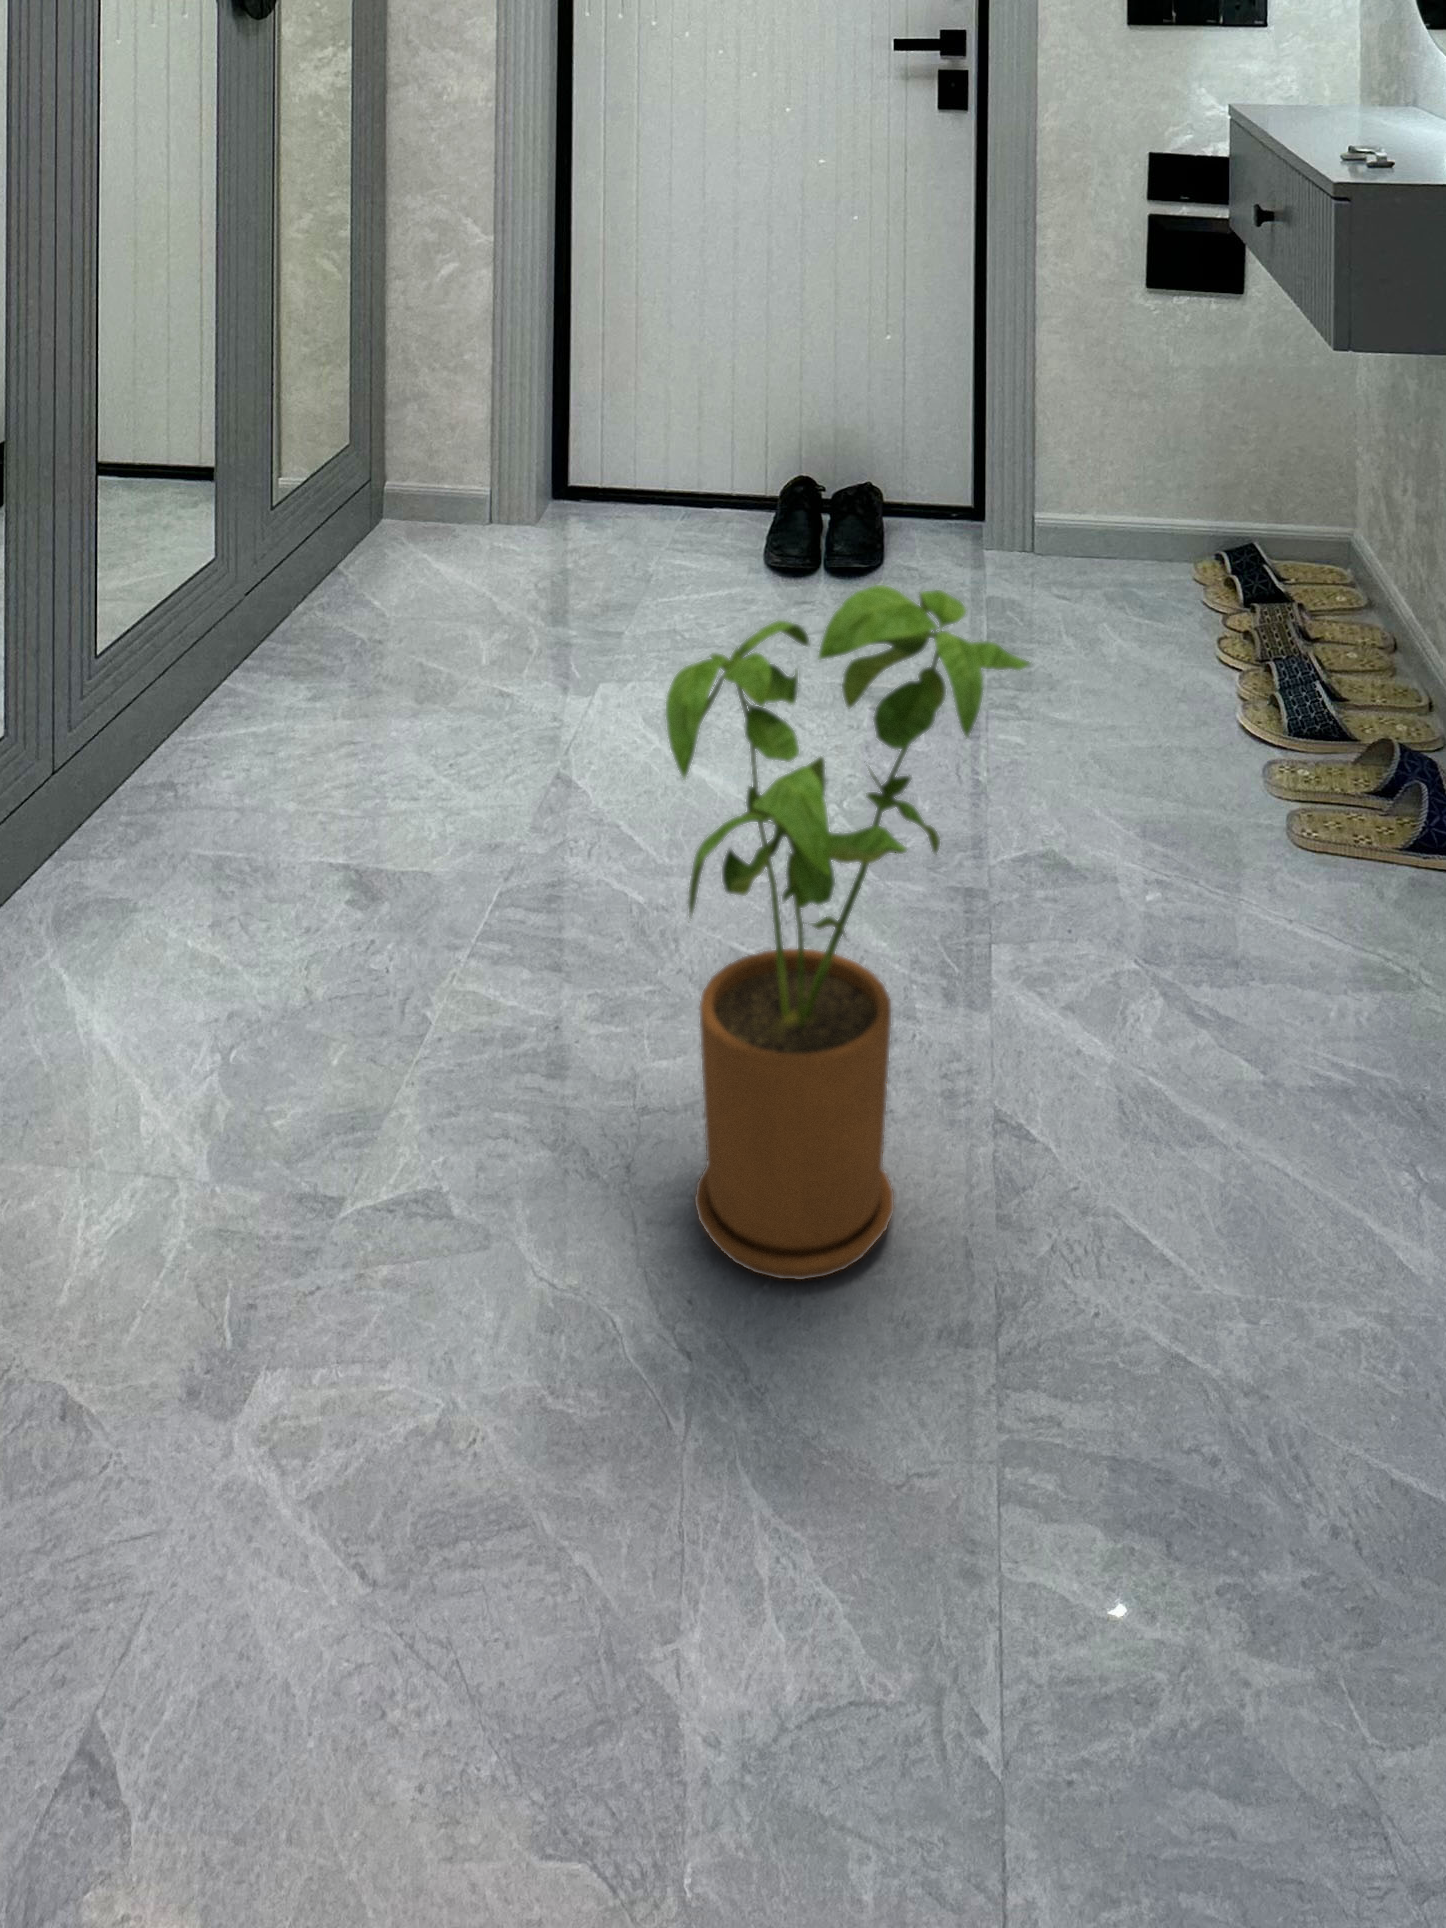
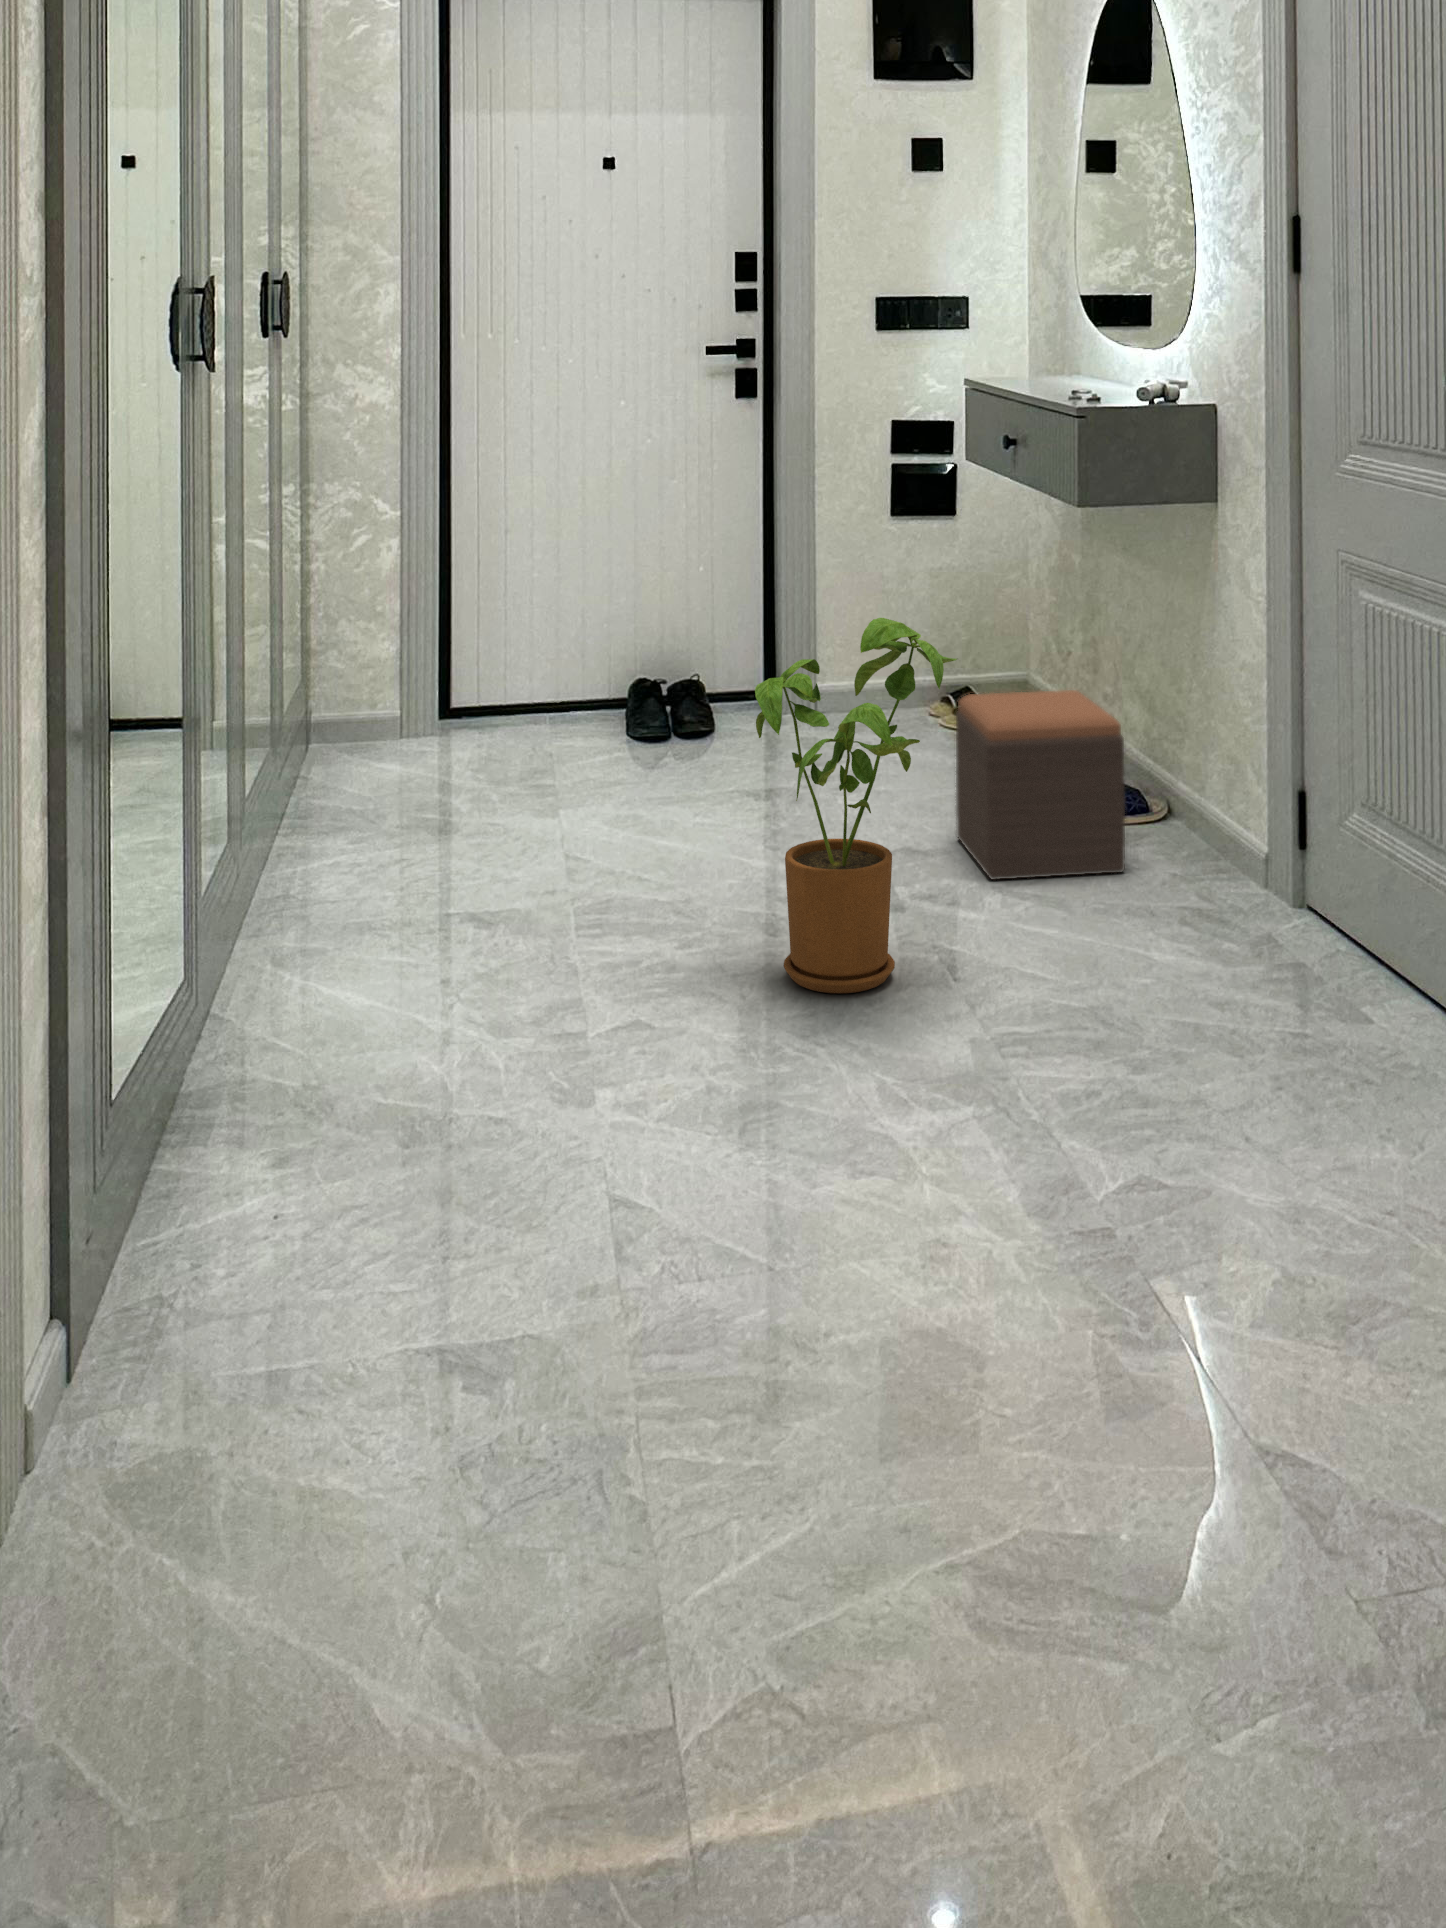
footstool: none [1138,634,1403,998] -> present [956,690,1125,880]

